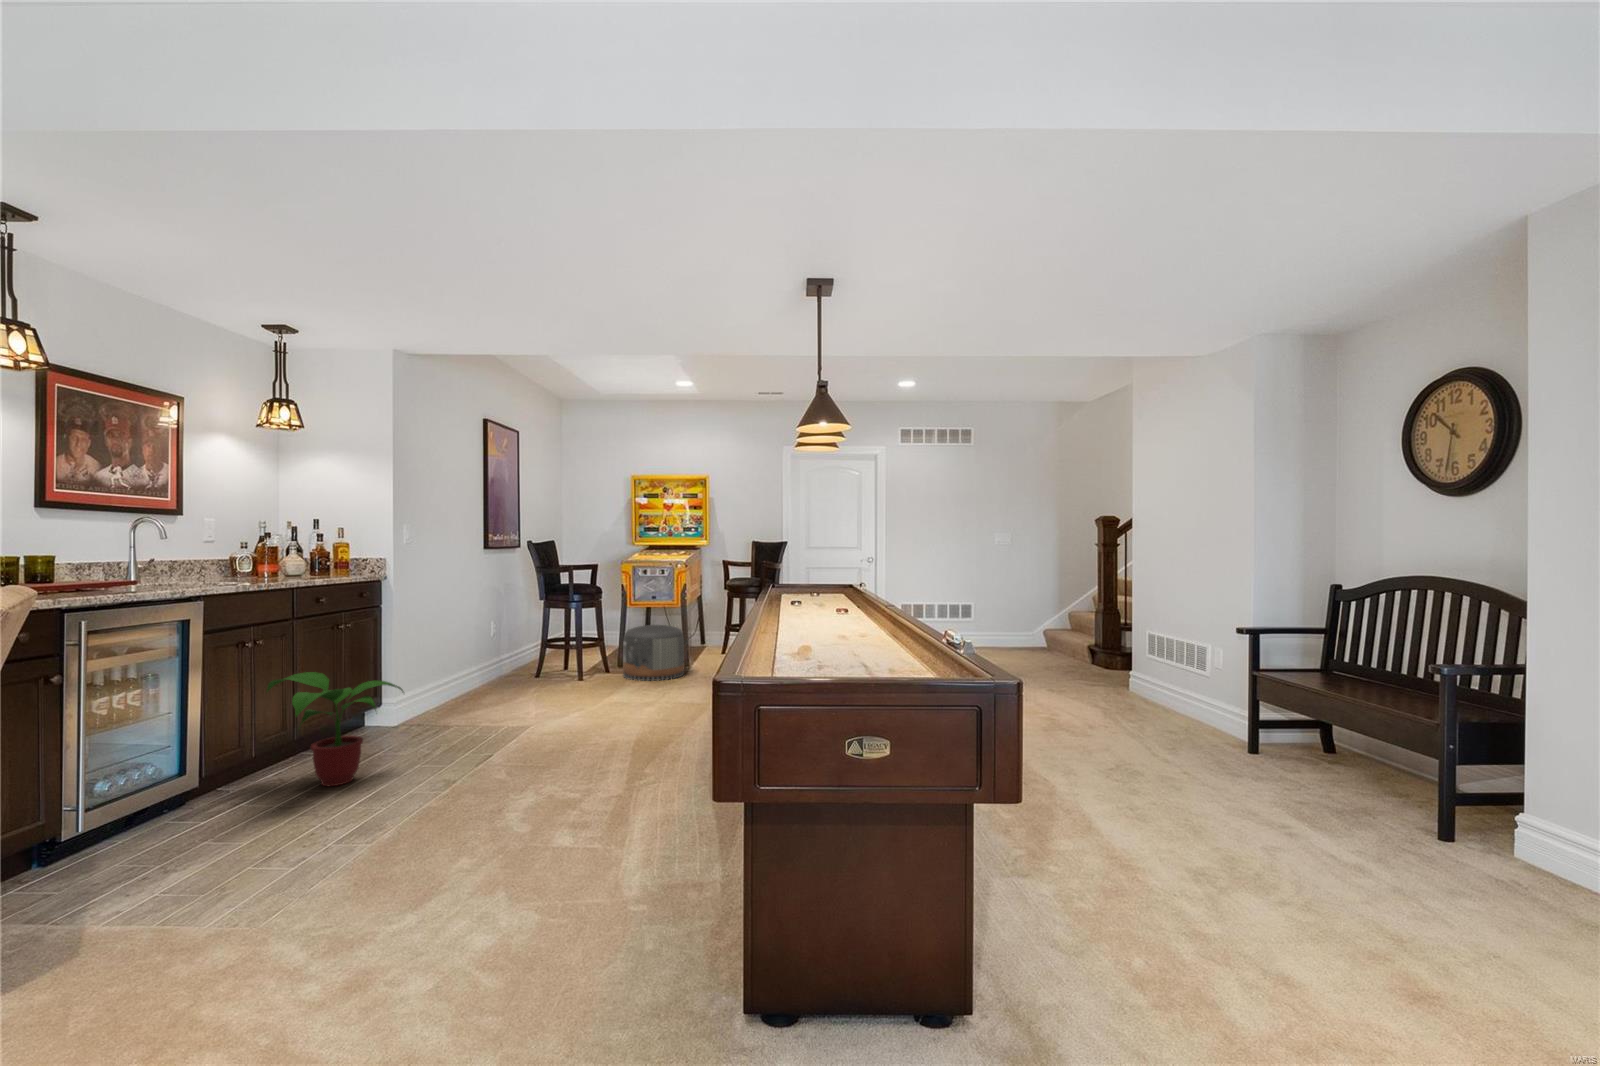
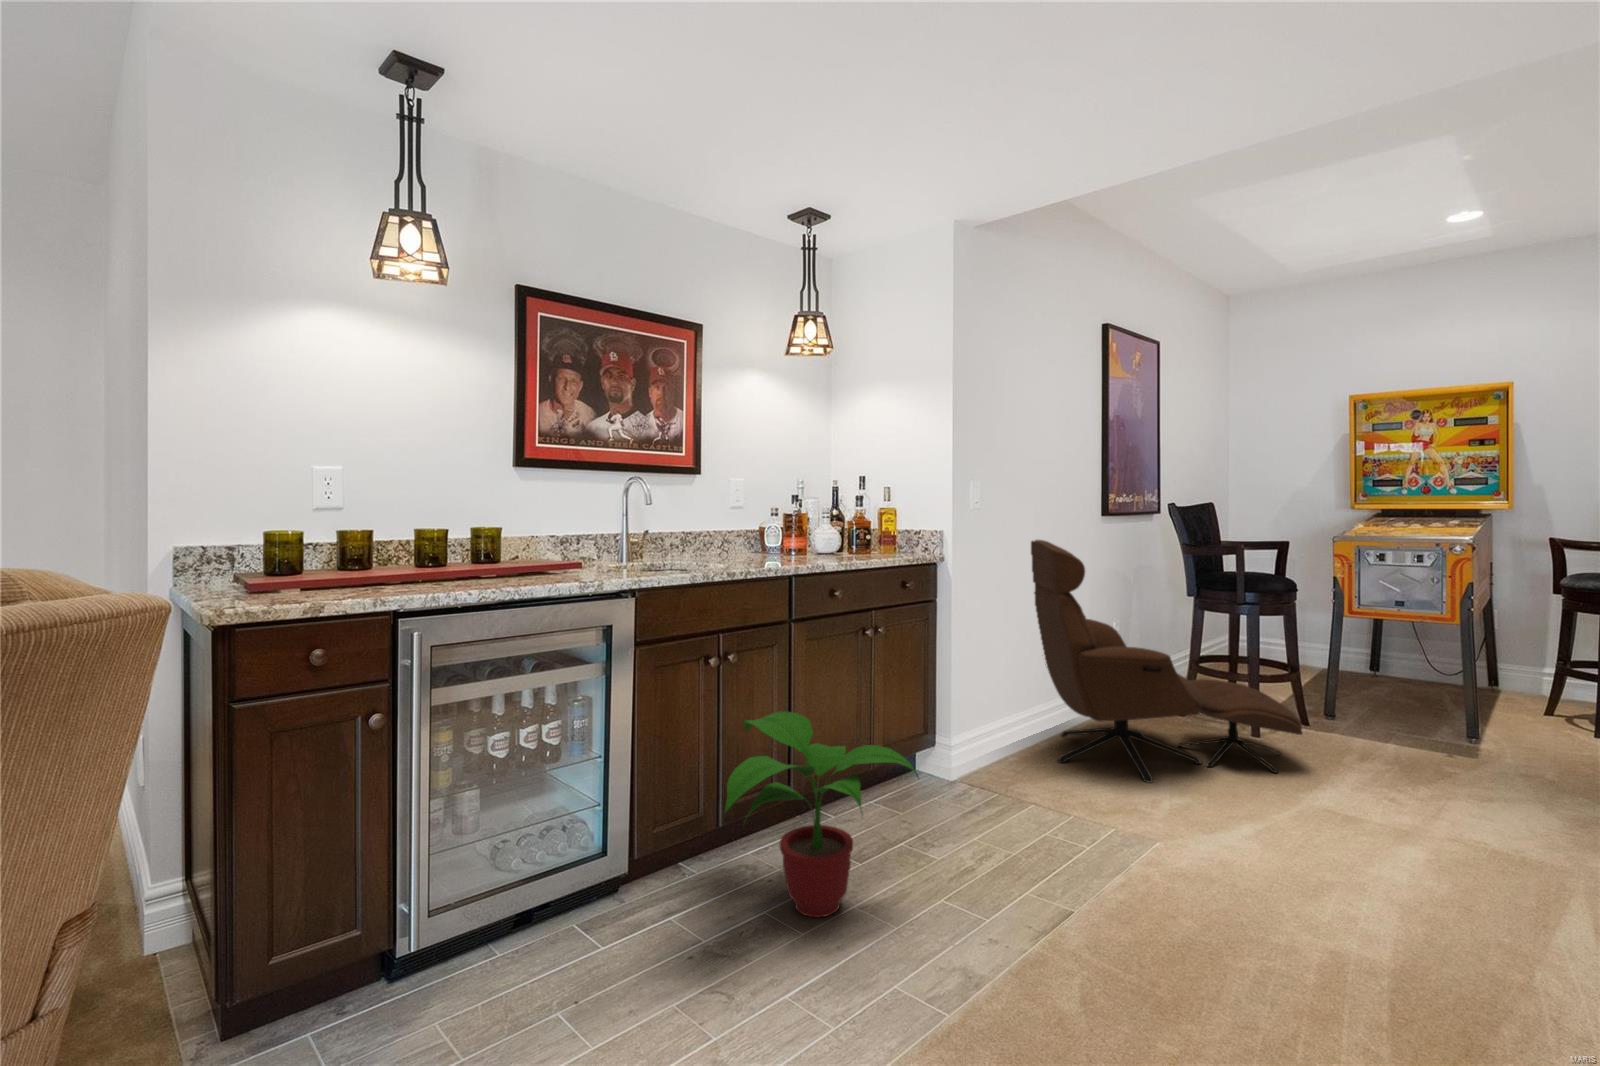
lounge chair: none [438,564,600,705] -> present [1031,540,1302,783]
pouf: present [623,625,684,681] -> none [1351,666,1508,790]

